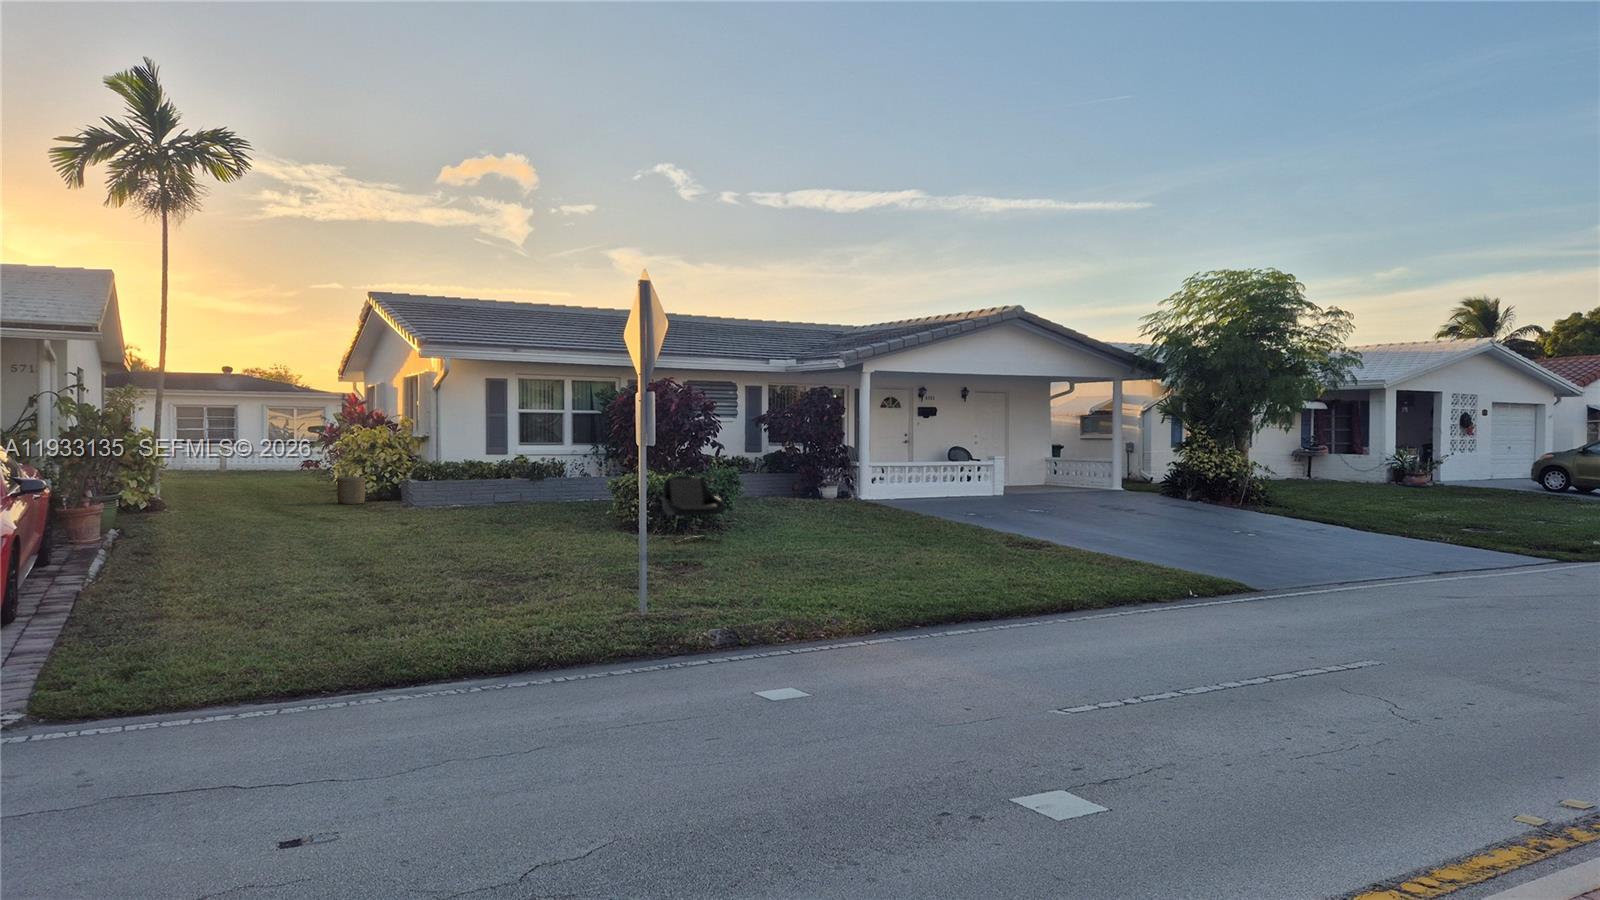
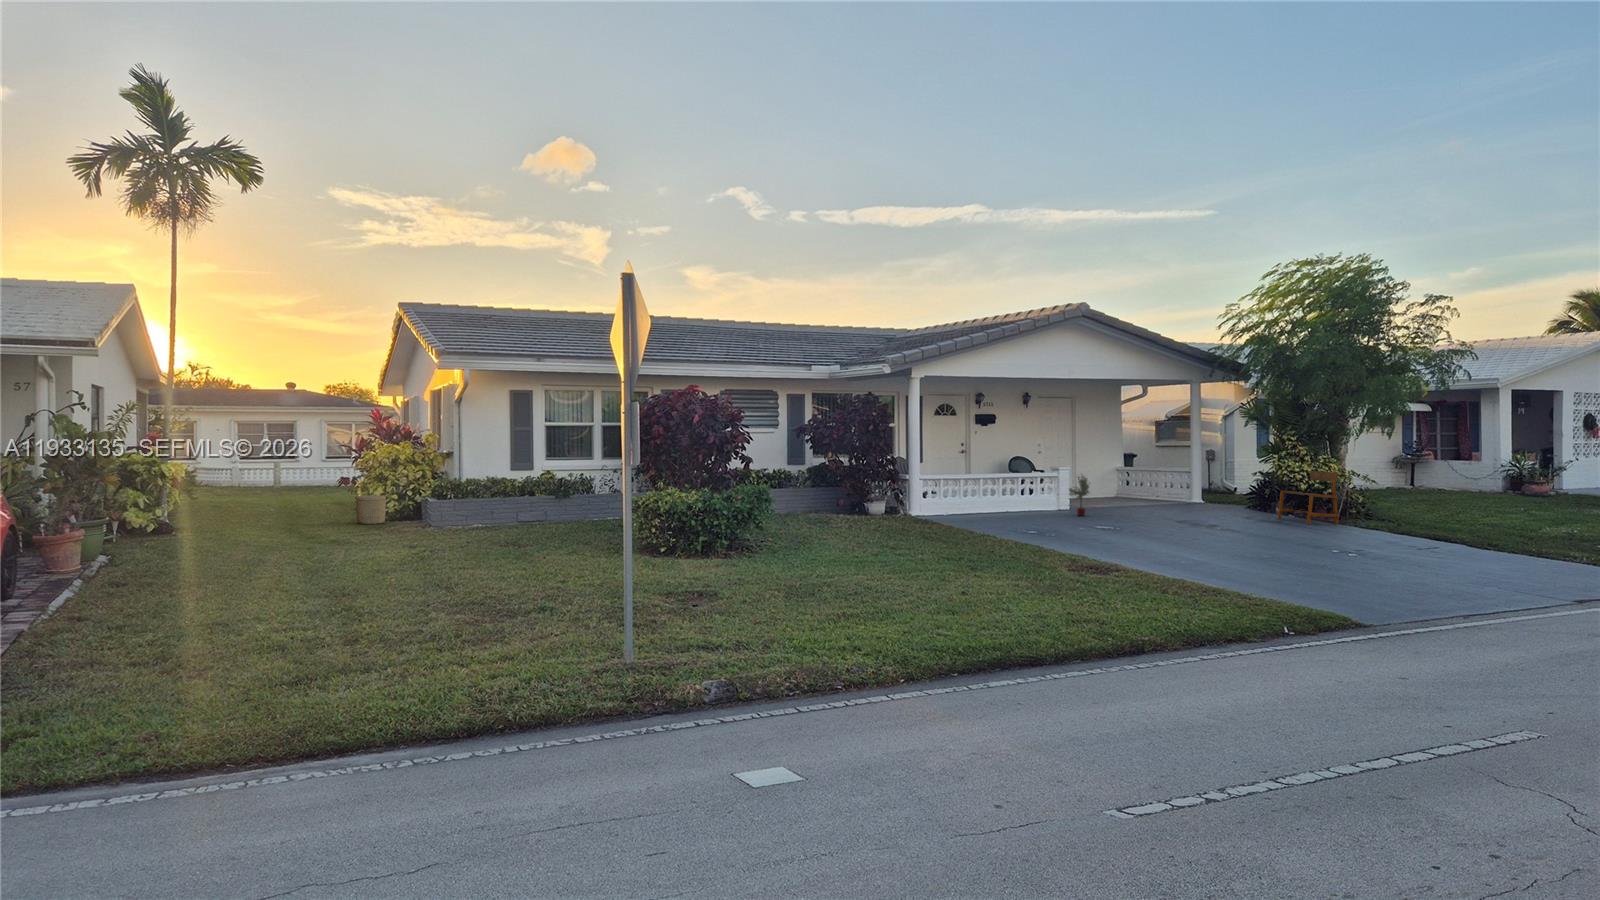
bench: none [1189,461,1242,510] -> present [1278,471,1339,524]
potted tree: none [1003,462,1023,501] -> present [1069,475,1089,516]
lounge chair: present [662,476,725,544] -> none [682,494,752,569]

